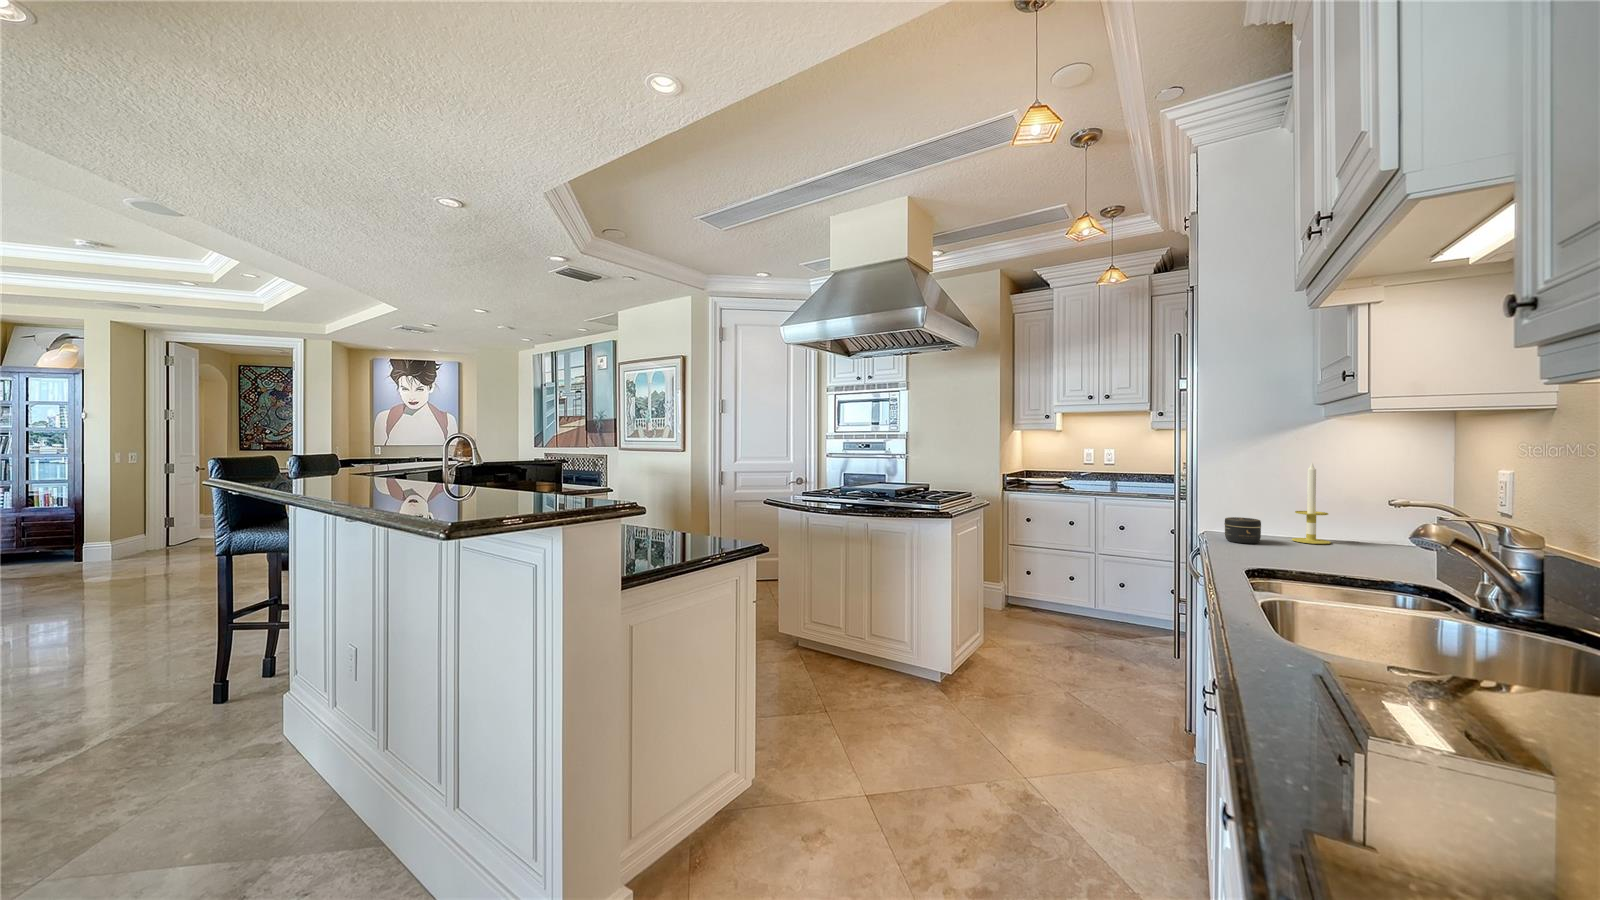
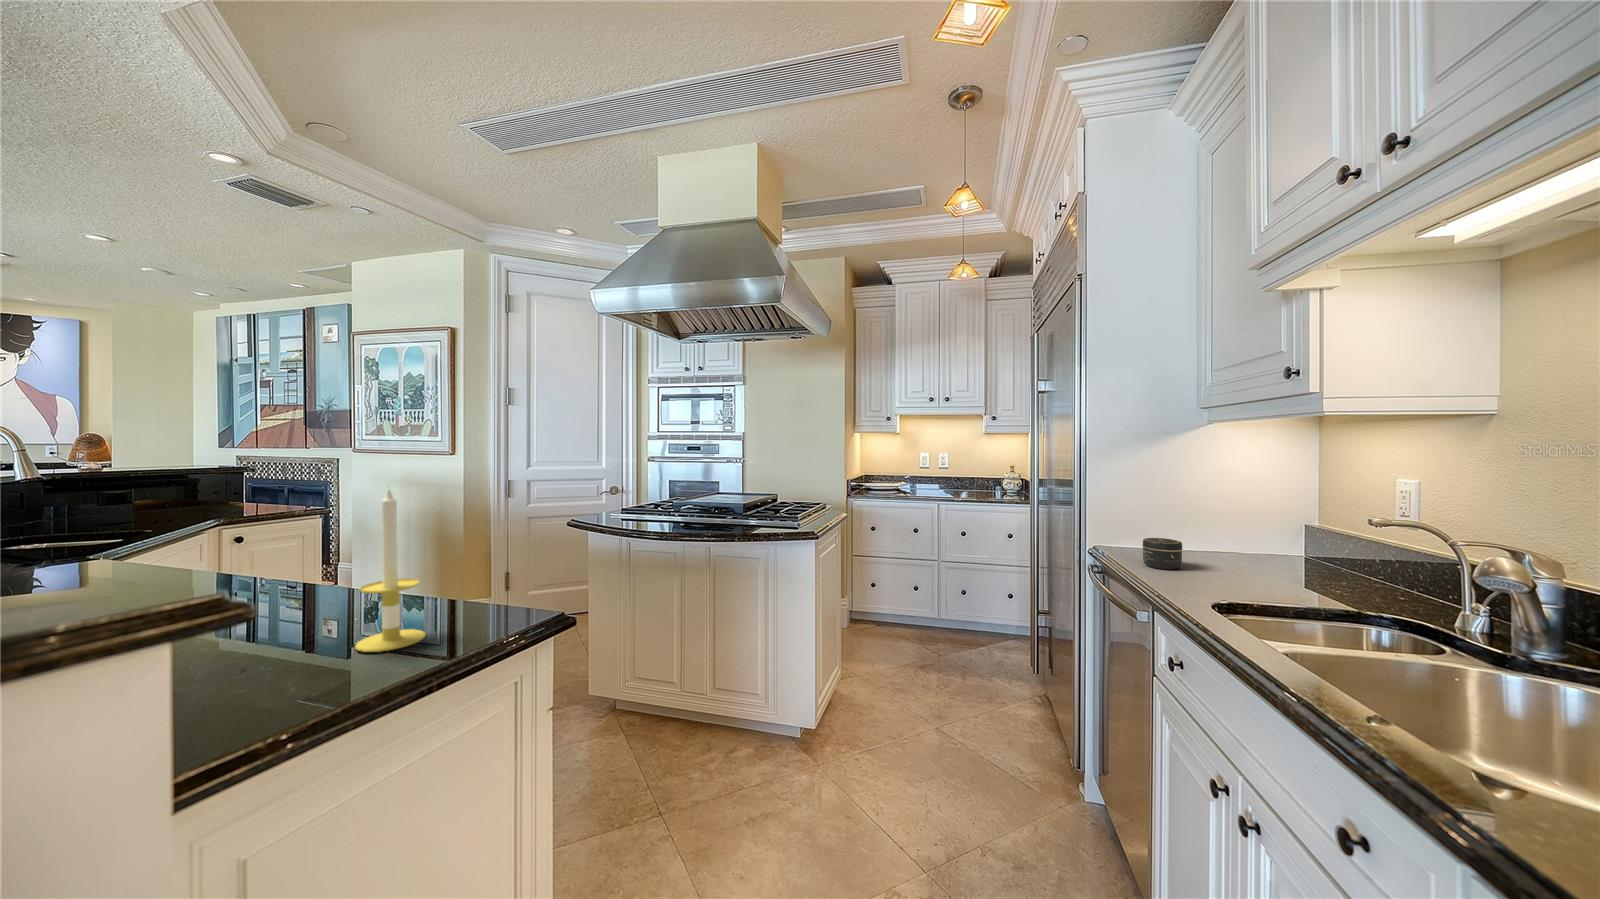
candle: present [1292,463,1331,544] -> present [355,489,426,652]

